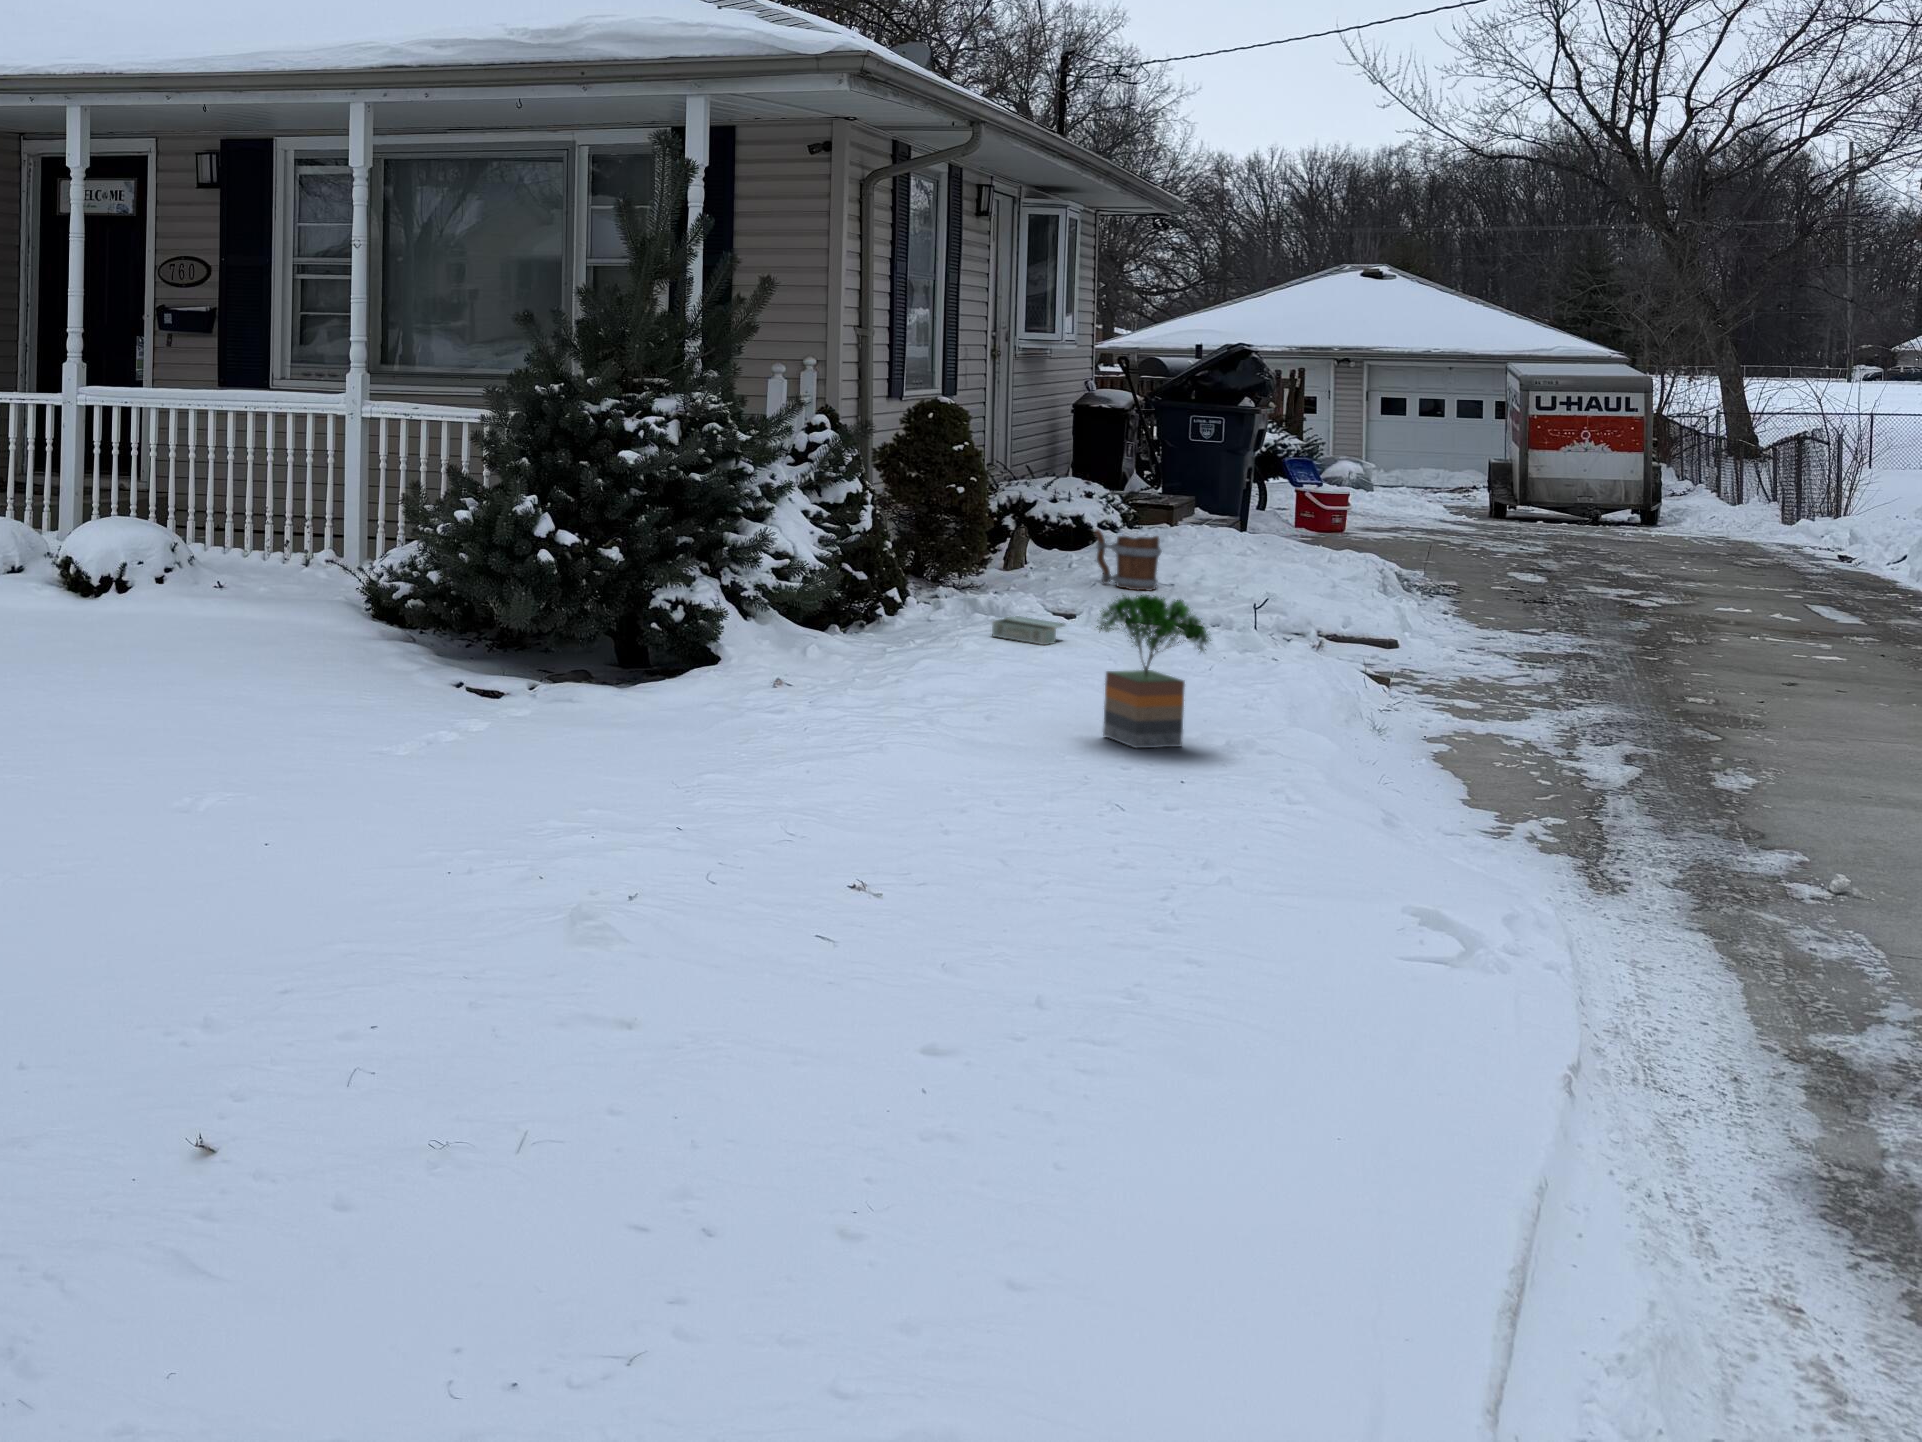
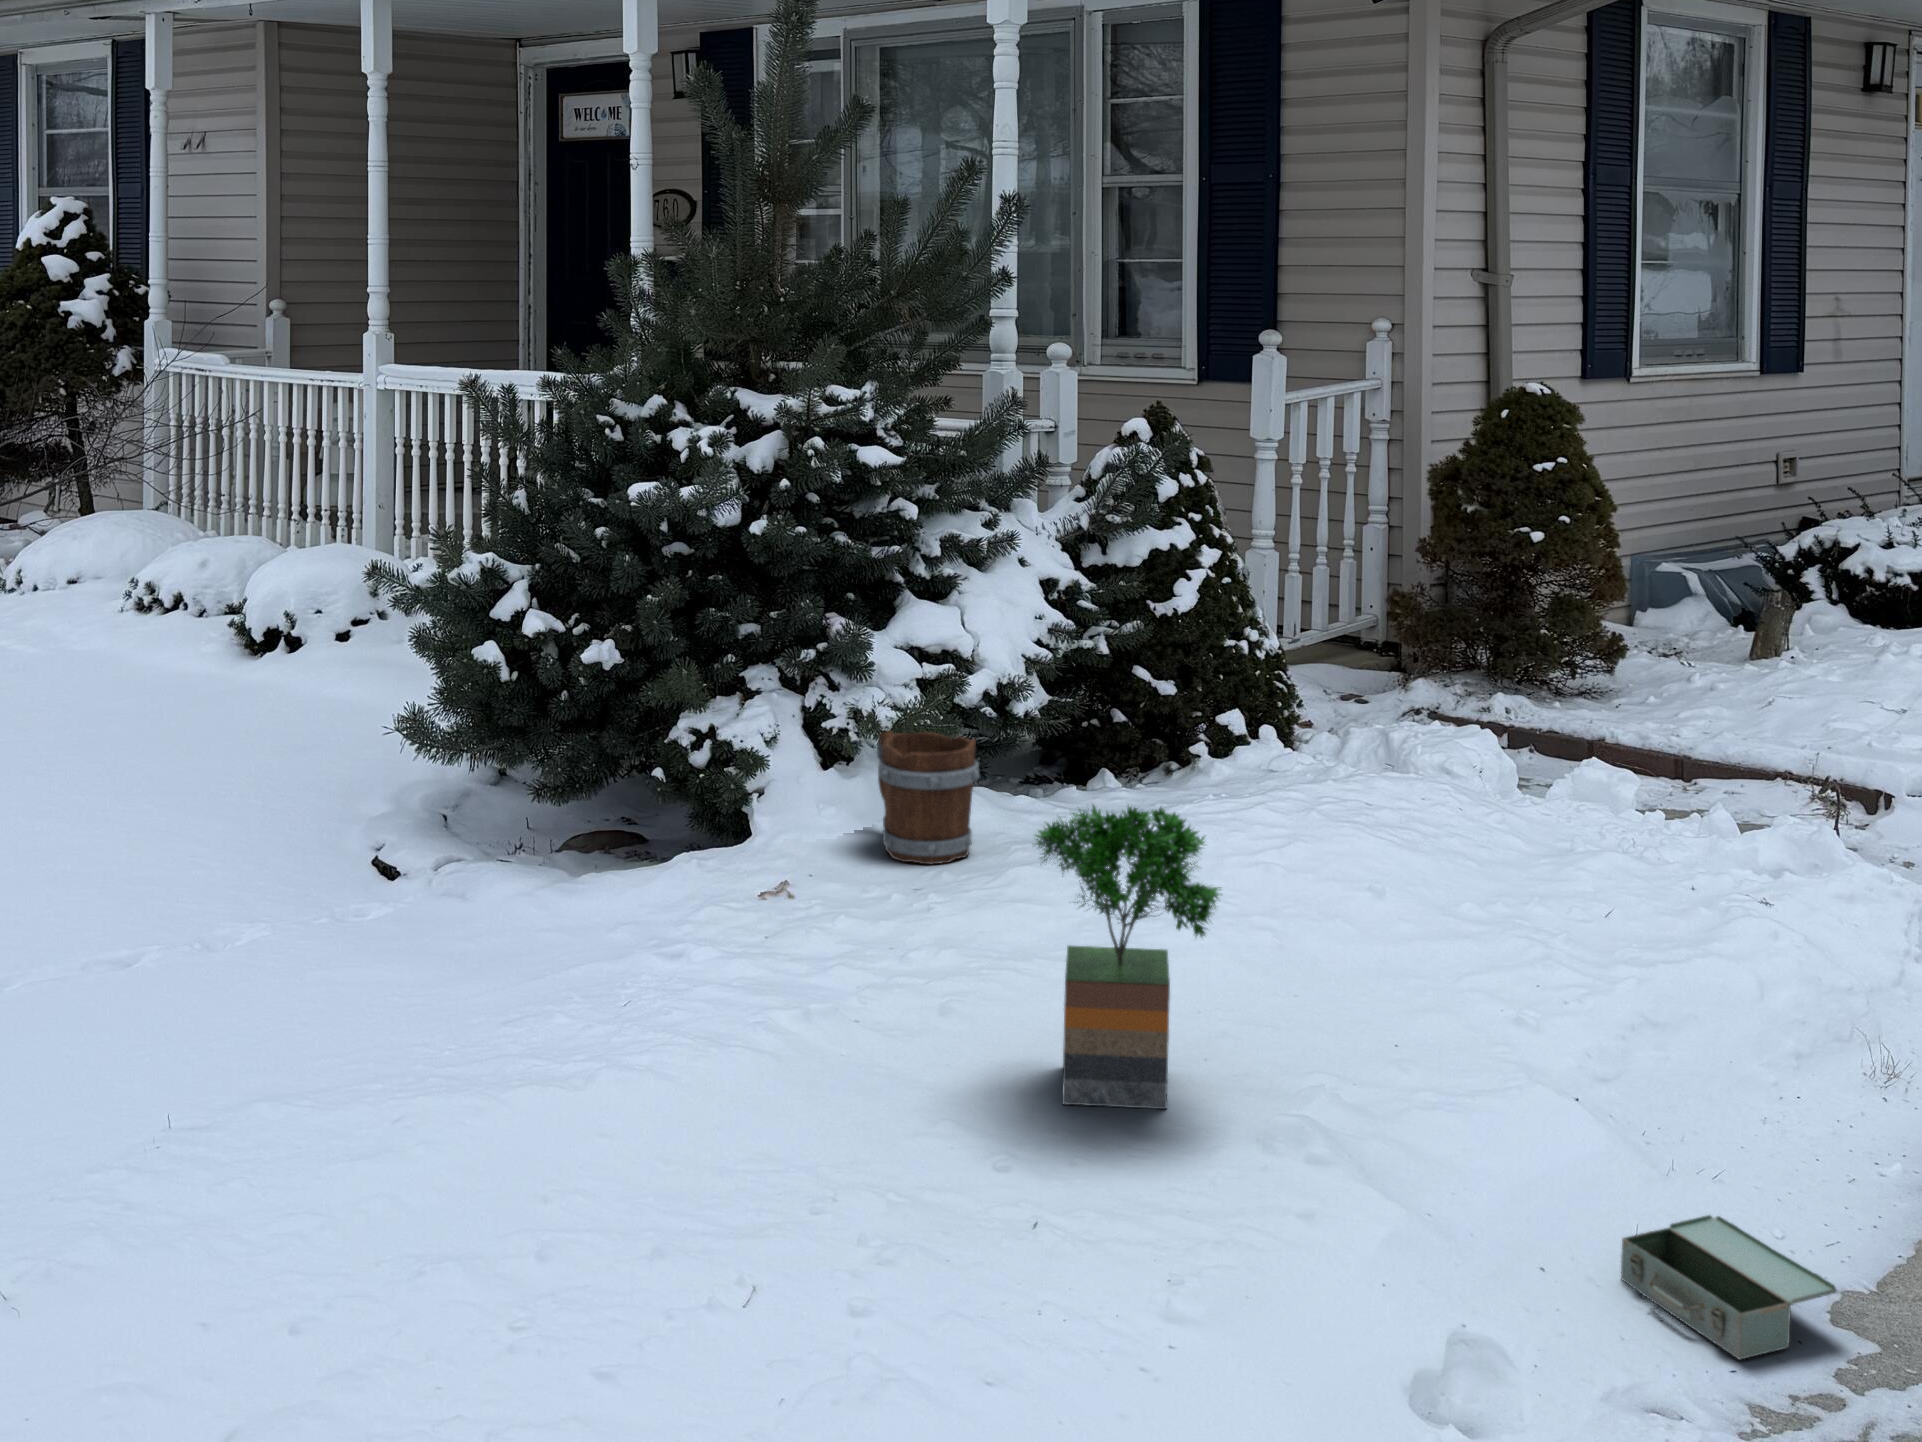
bucket: present [1094,529,1162,591] -> present [877,731,980,864]
toolbox: present [992,616,1065,645] -> present [1621,1215,1837,1359]

